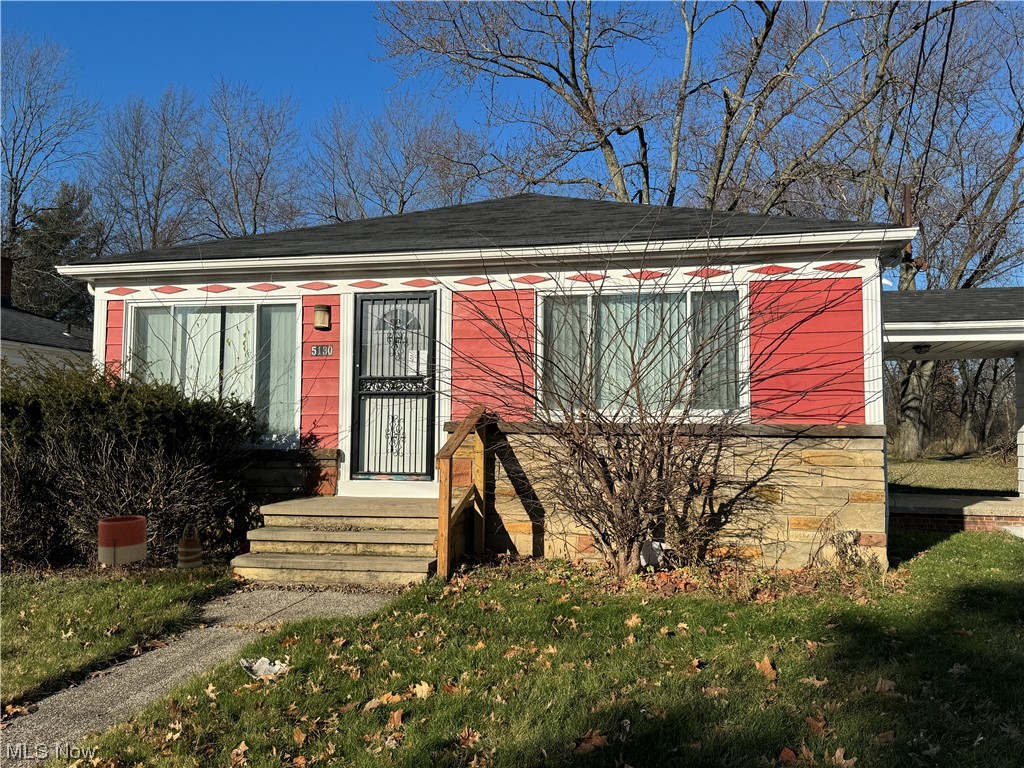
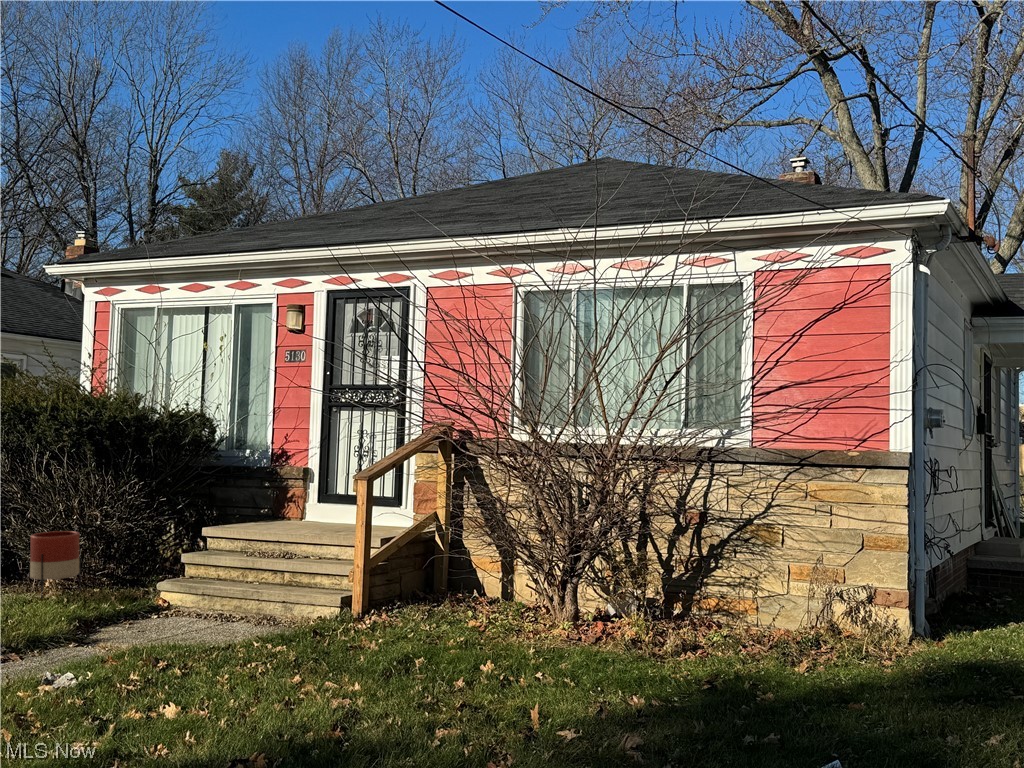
wooden bucket: present [177,525,202,568] -> none [113,542,140,588]

